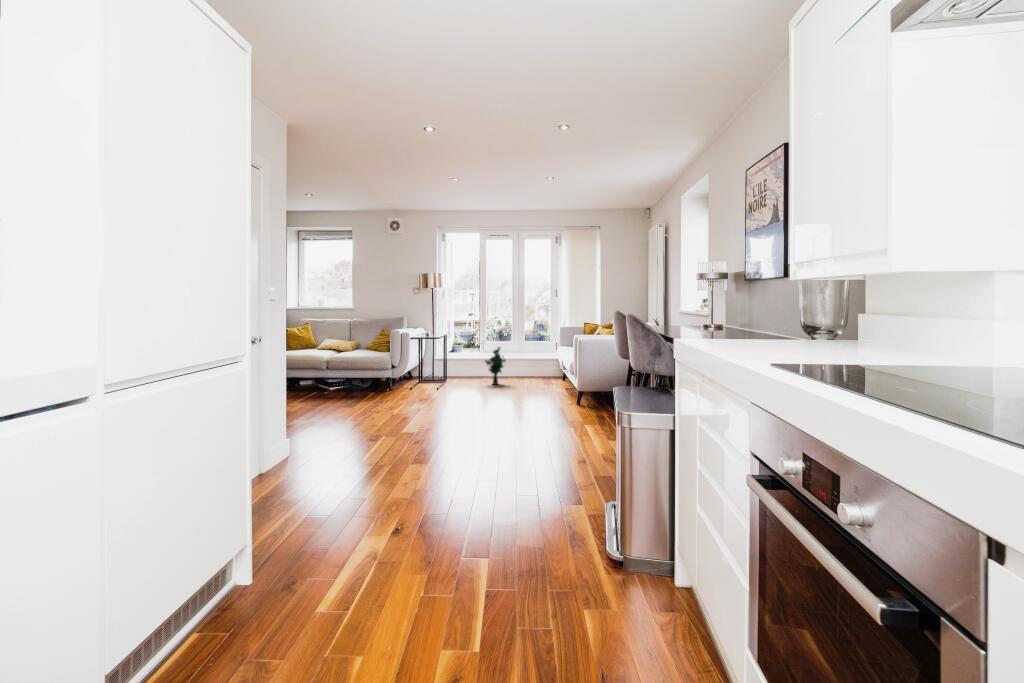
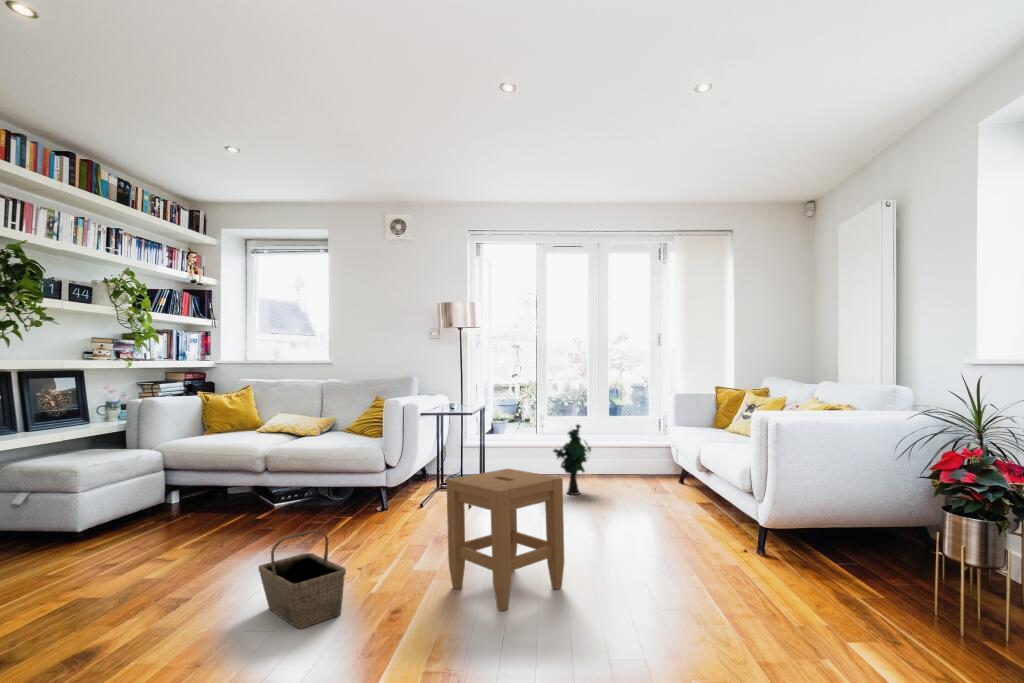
stool: none [426,363,476,415] -> present [446,469,564,611]
basket: none [347,384,385,419] -> present [258,530,346,628]

